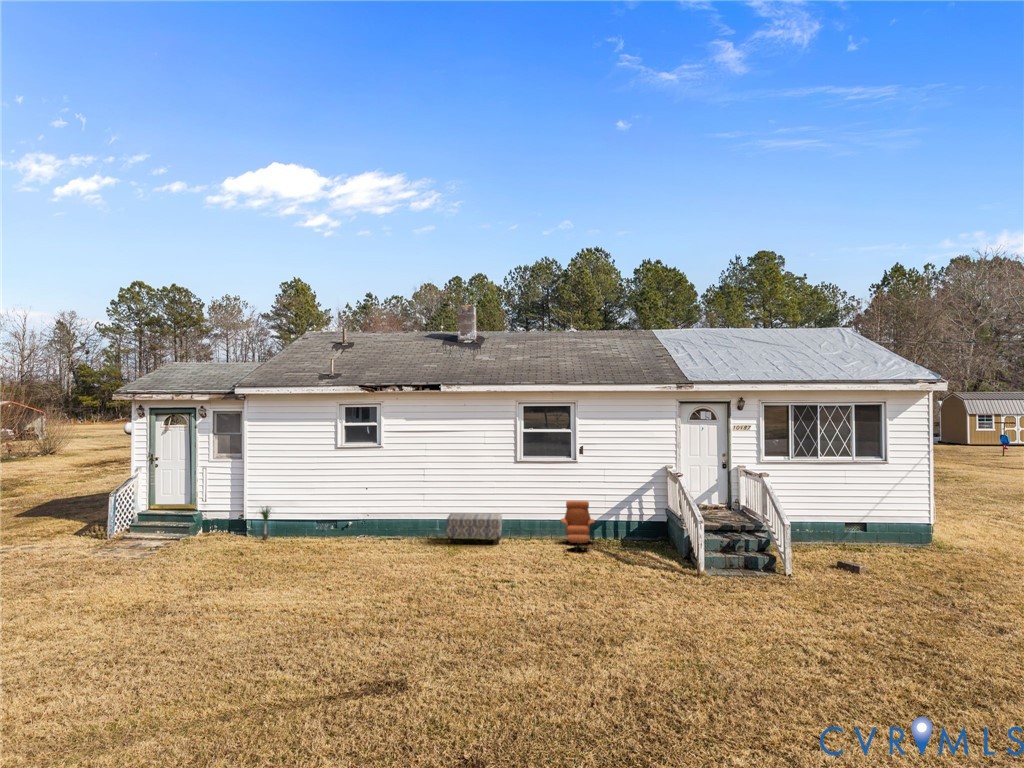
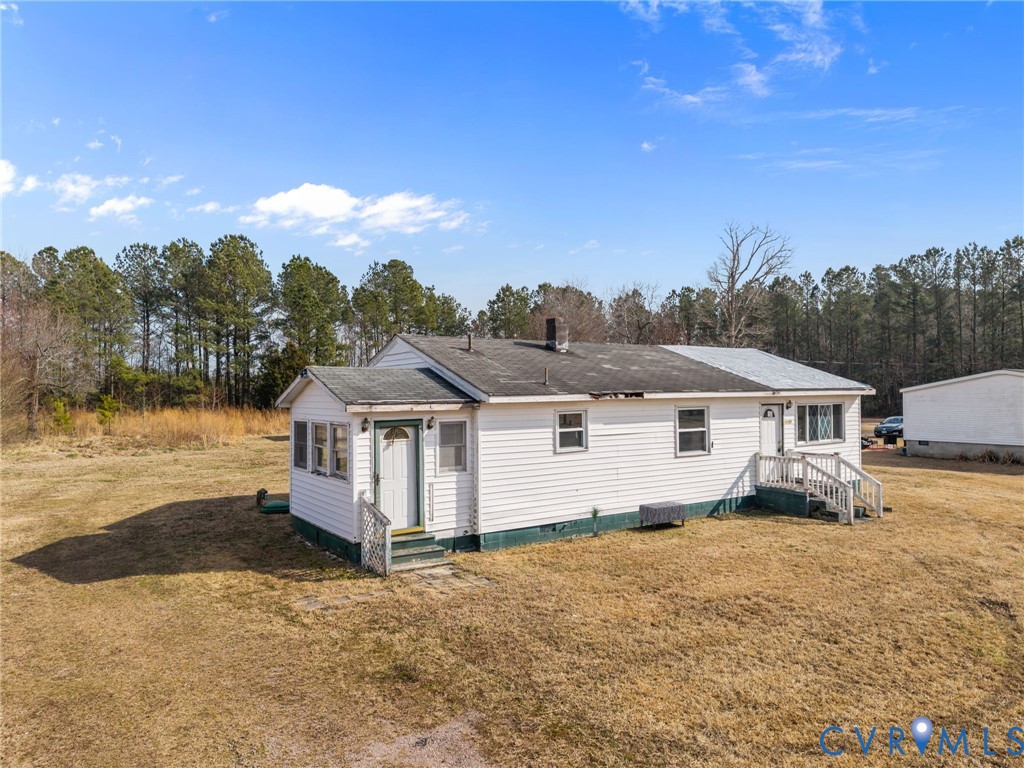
lounge chair: present [560,501,595,553] -> none [707,484,744,522]
potted plant: present [260,507,271,540] -> present [591,507,599,537]

